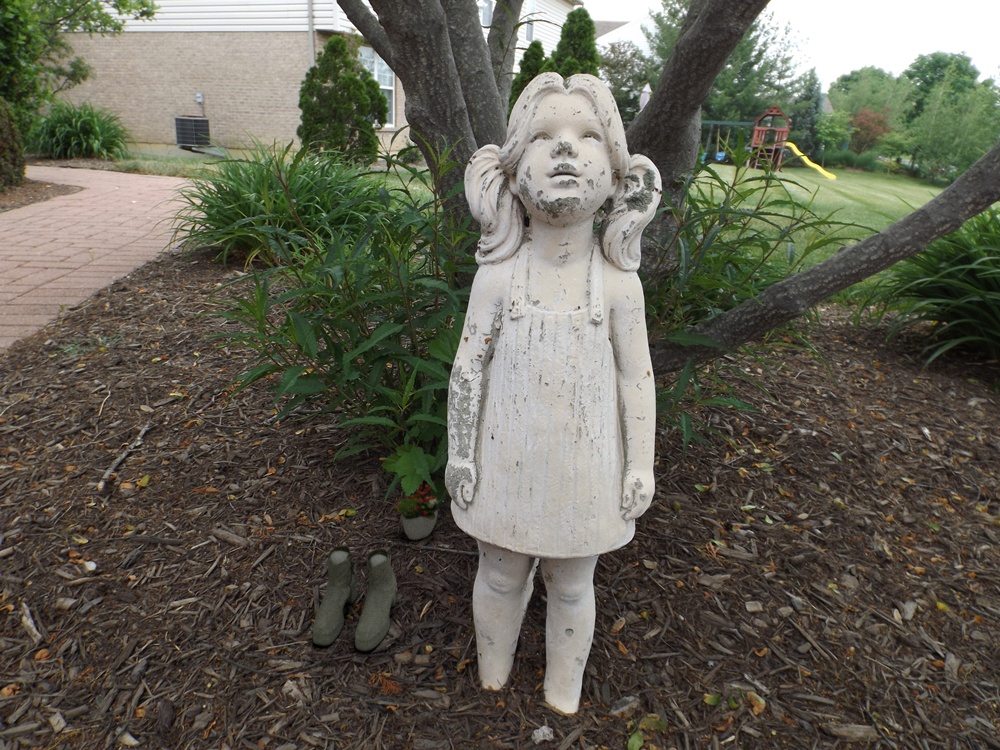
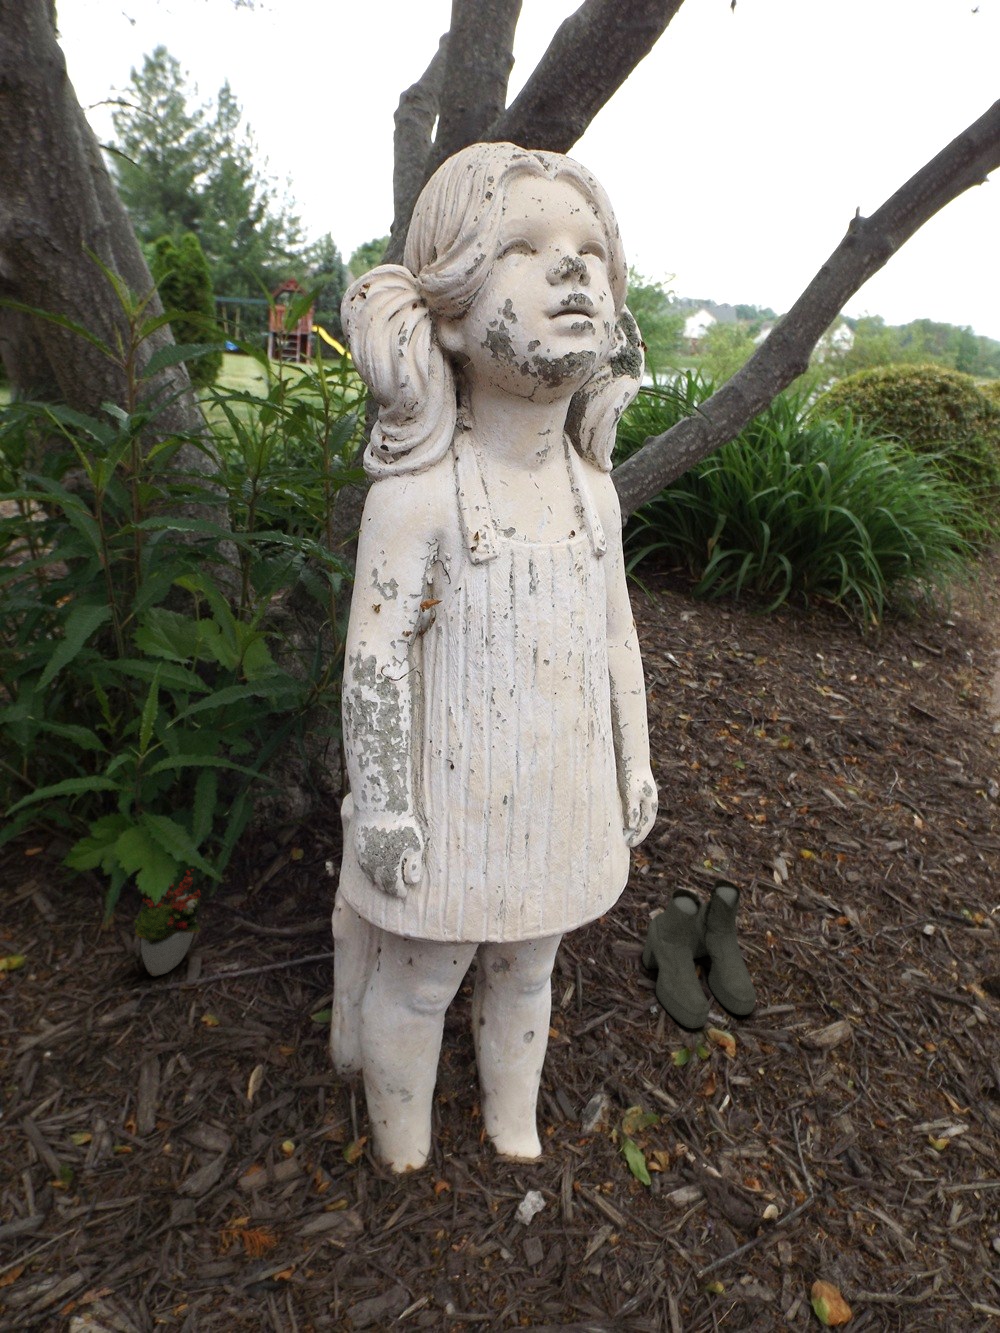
boots: present [313,545,396,651] -> present [642,879,756,1029]

